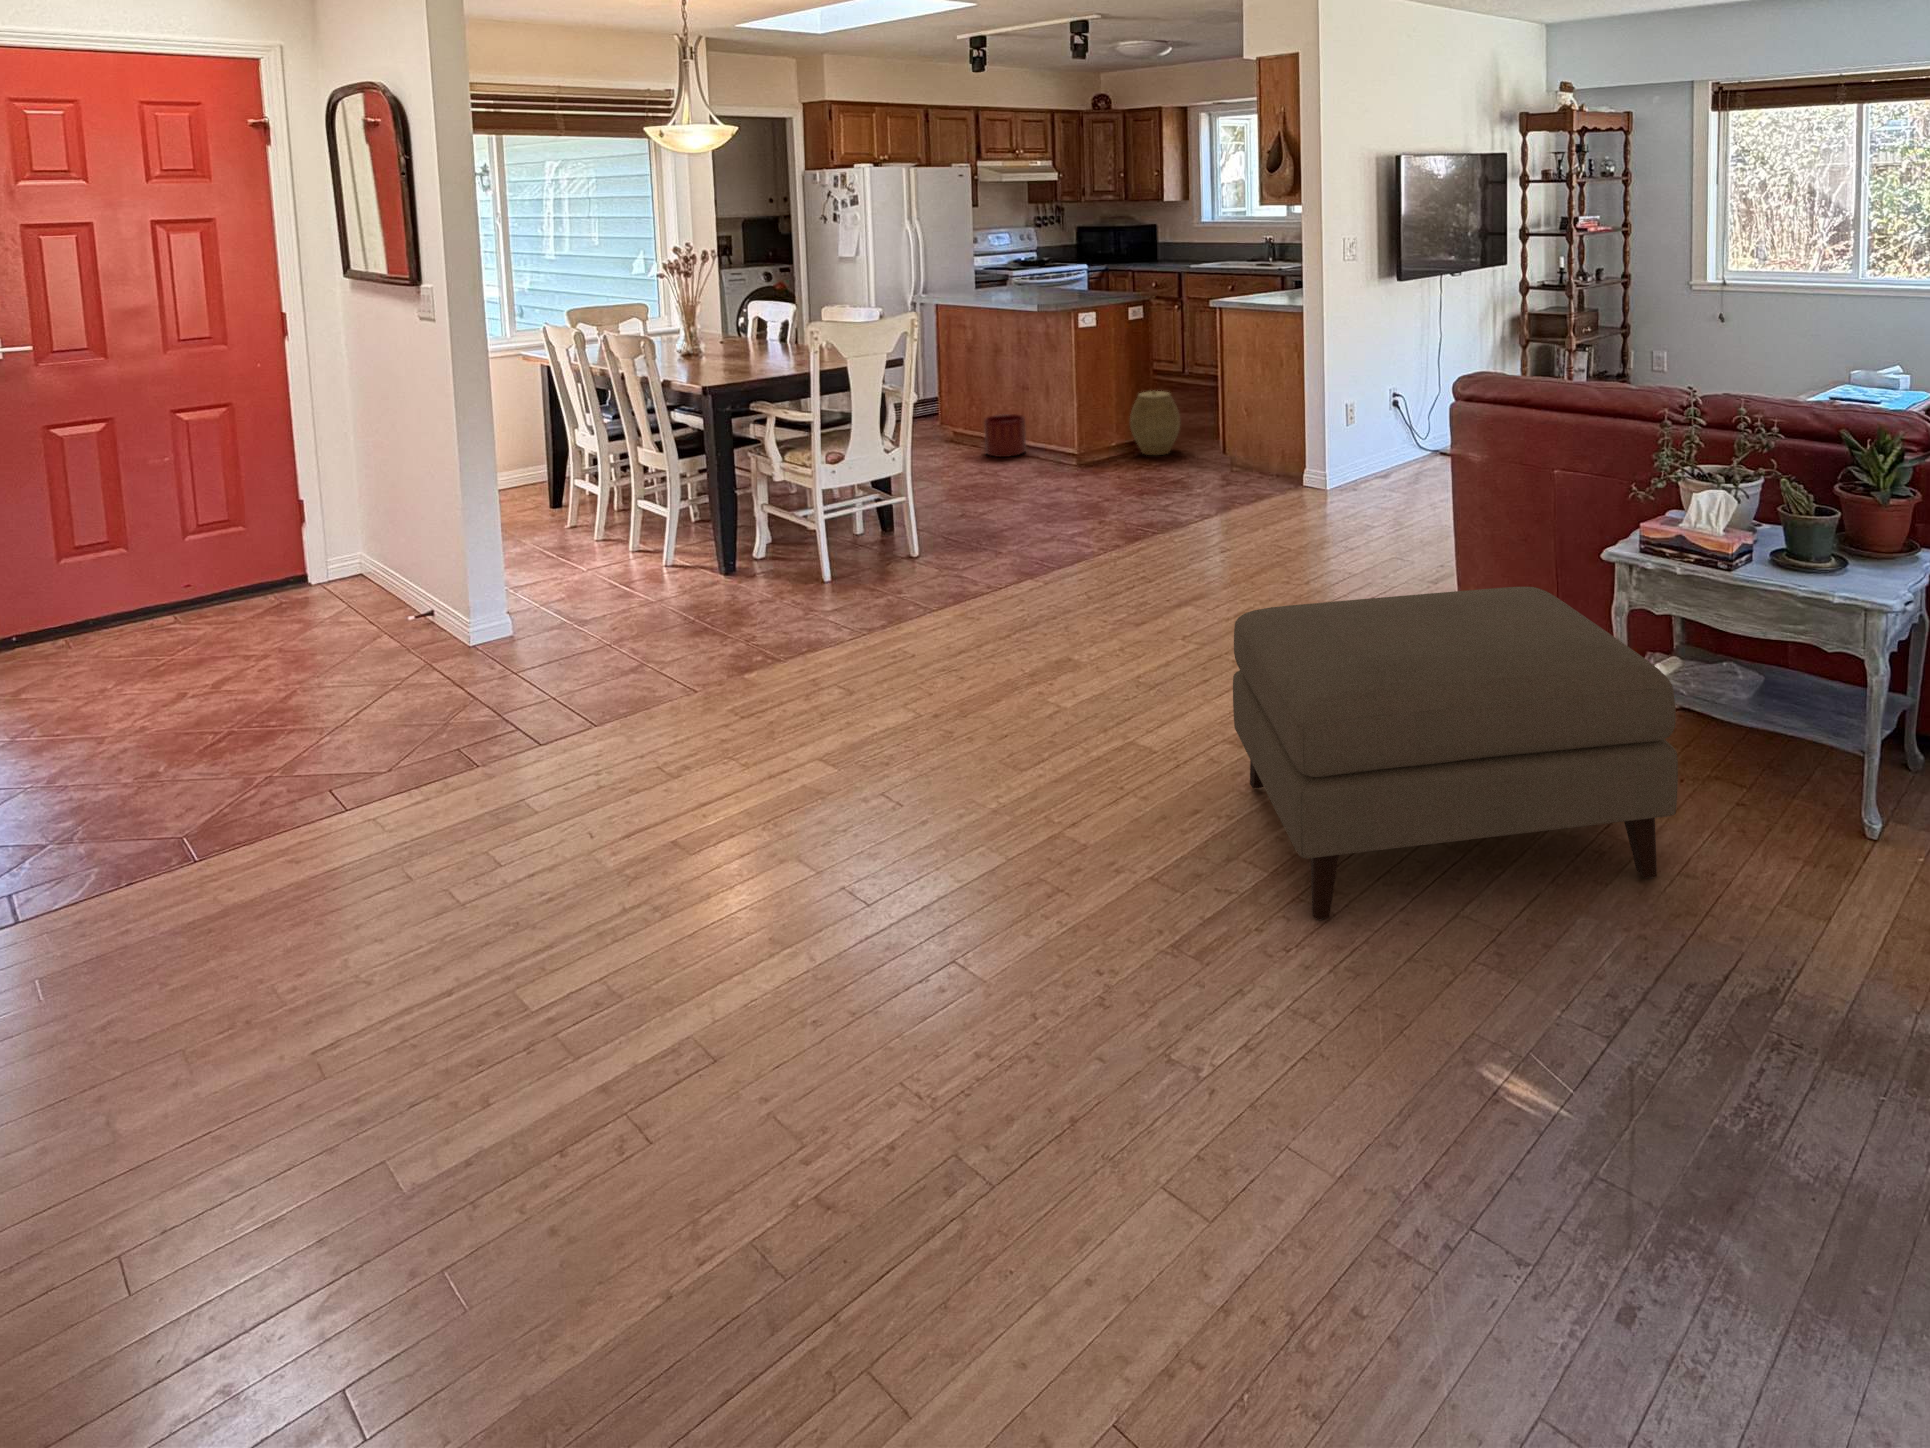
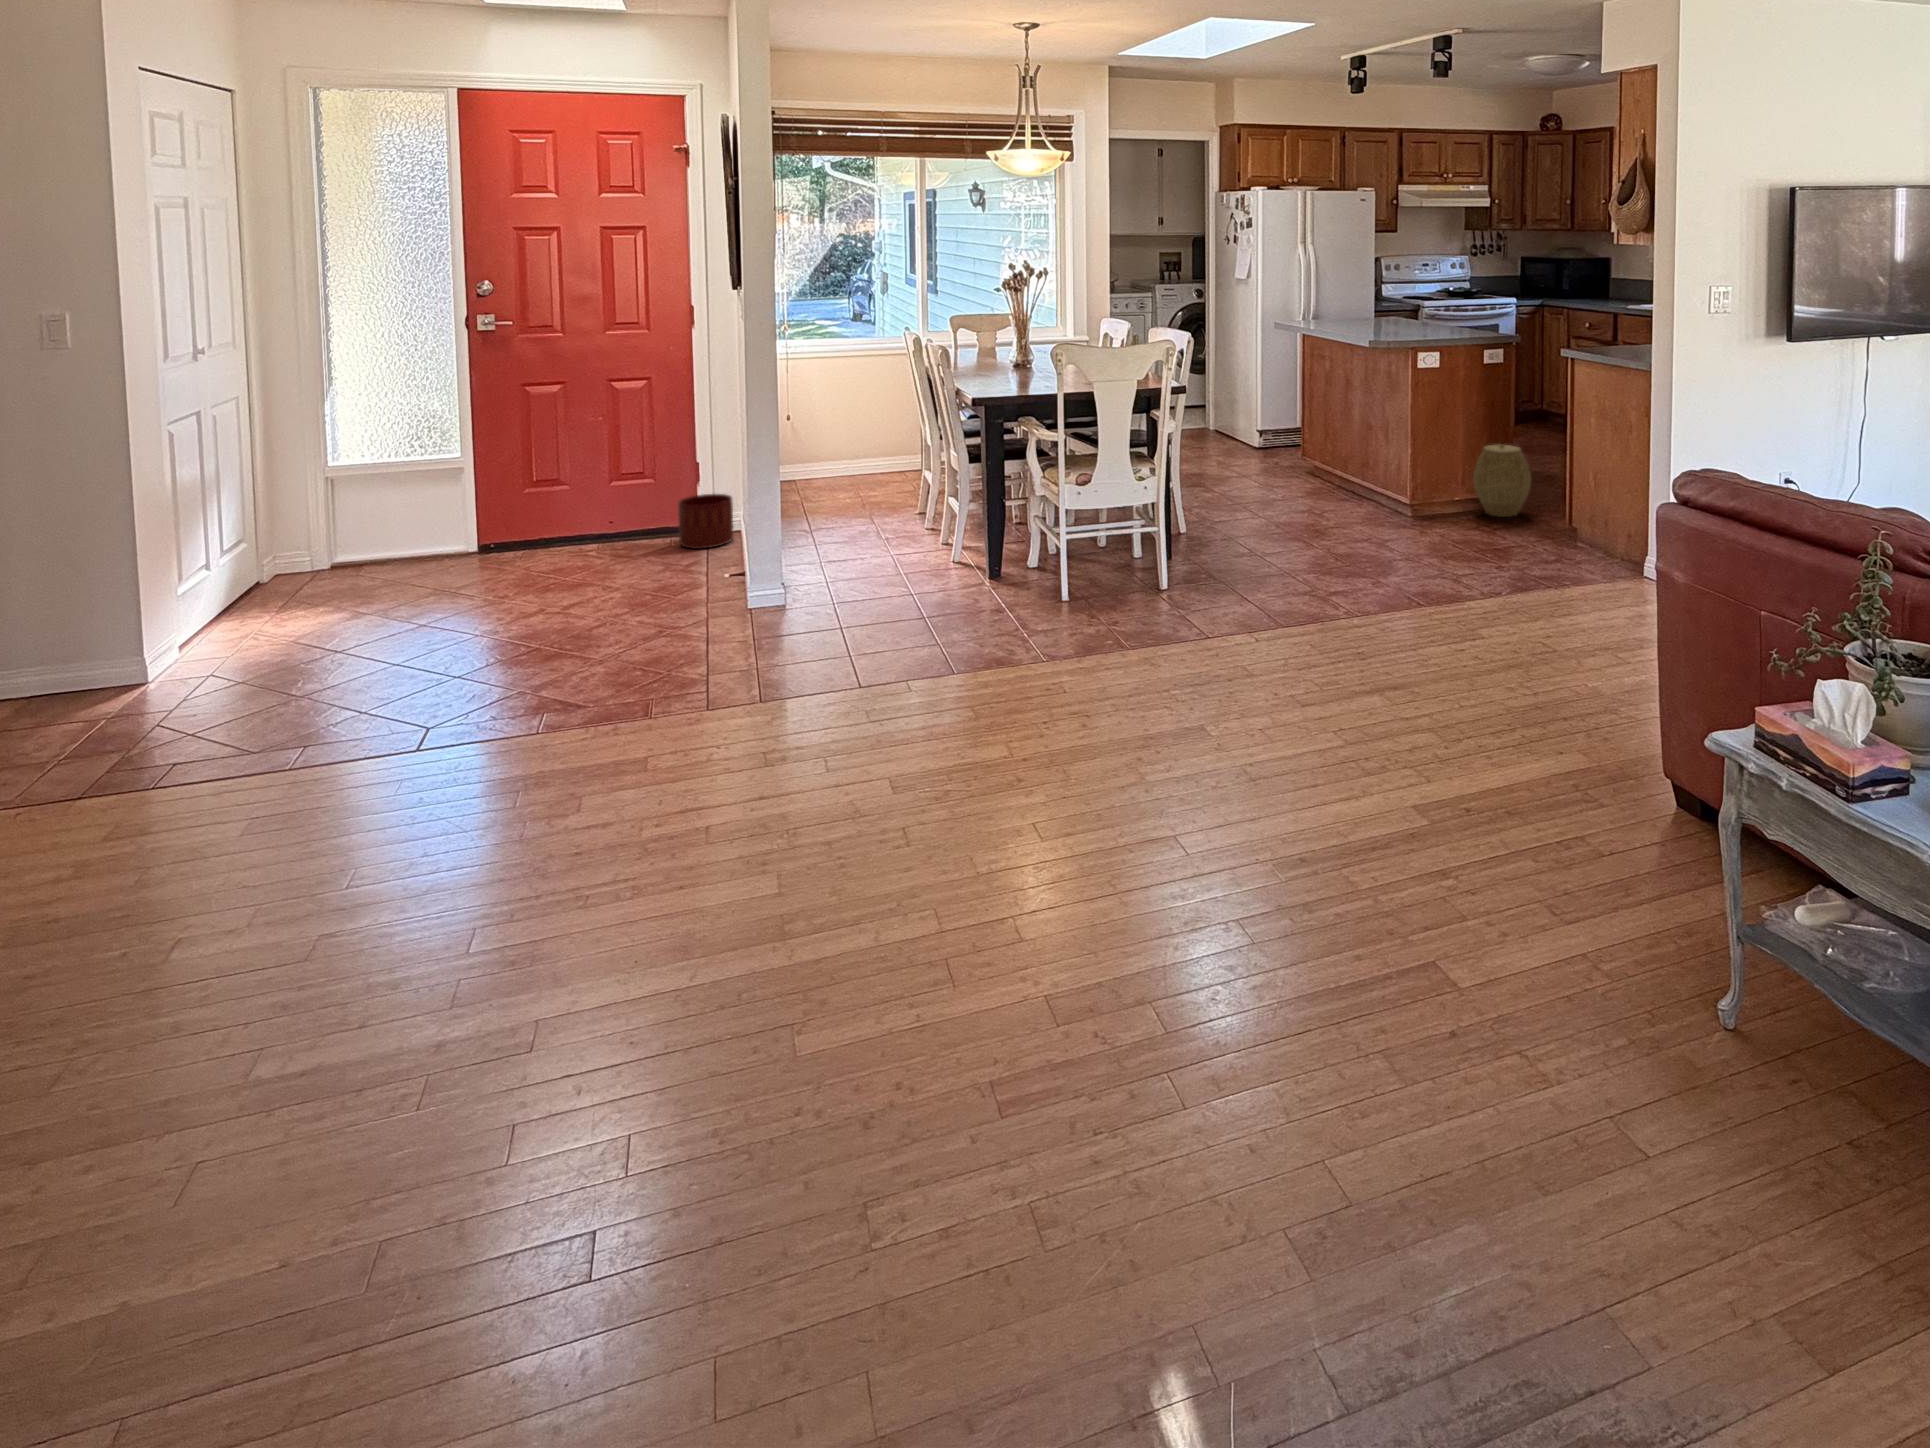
planter: present [984,414,1026,457] -> present [678,494,734,549]
ottoman: present [1233,587,1678,920] -> none [1114,718,1647,1222]

